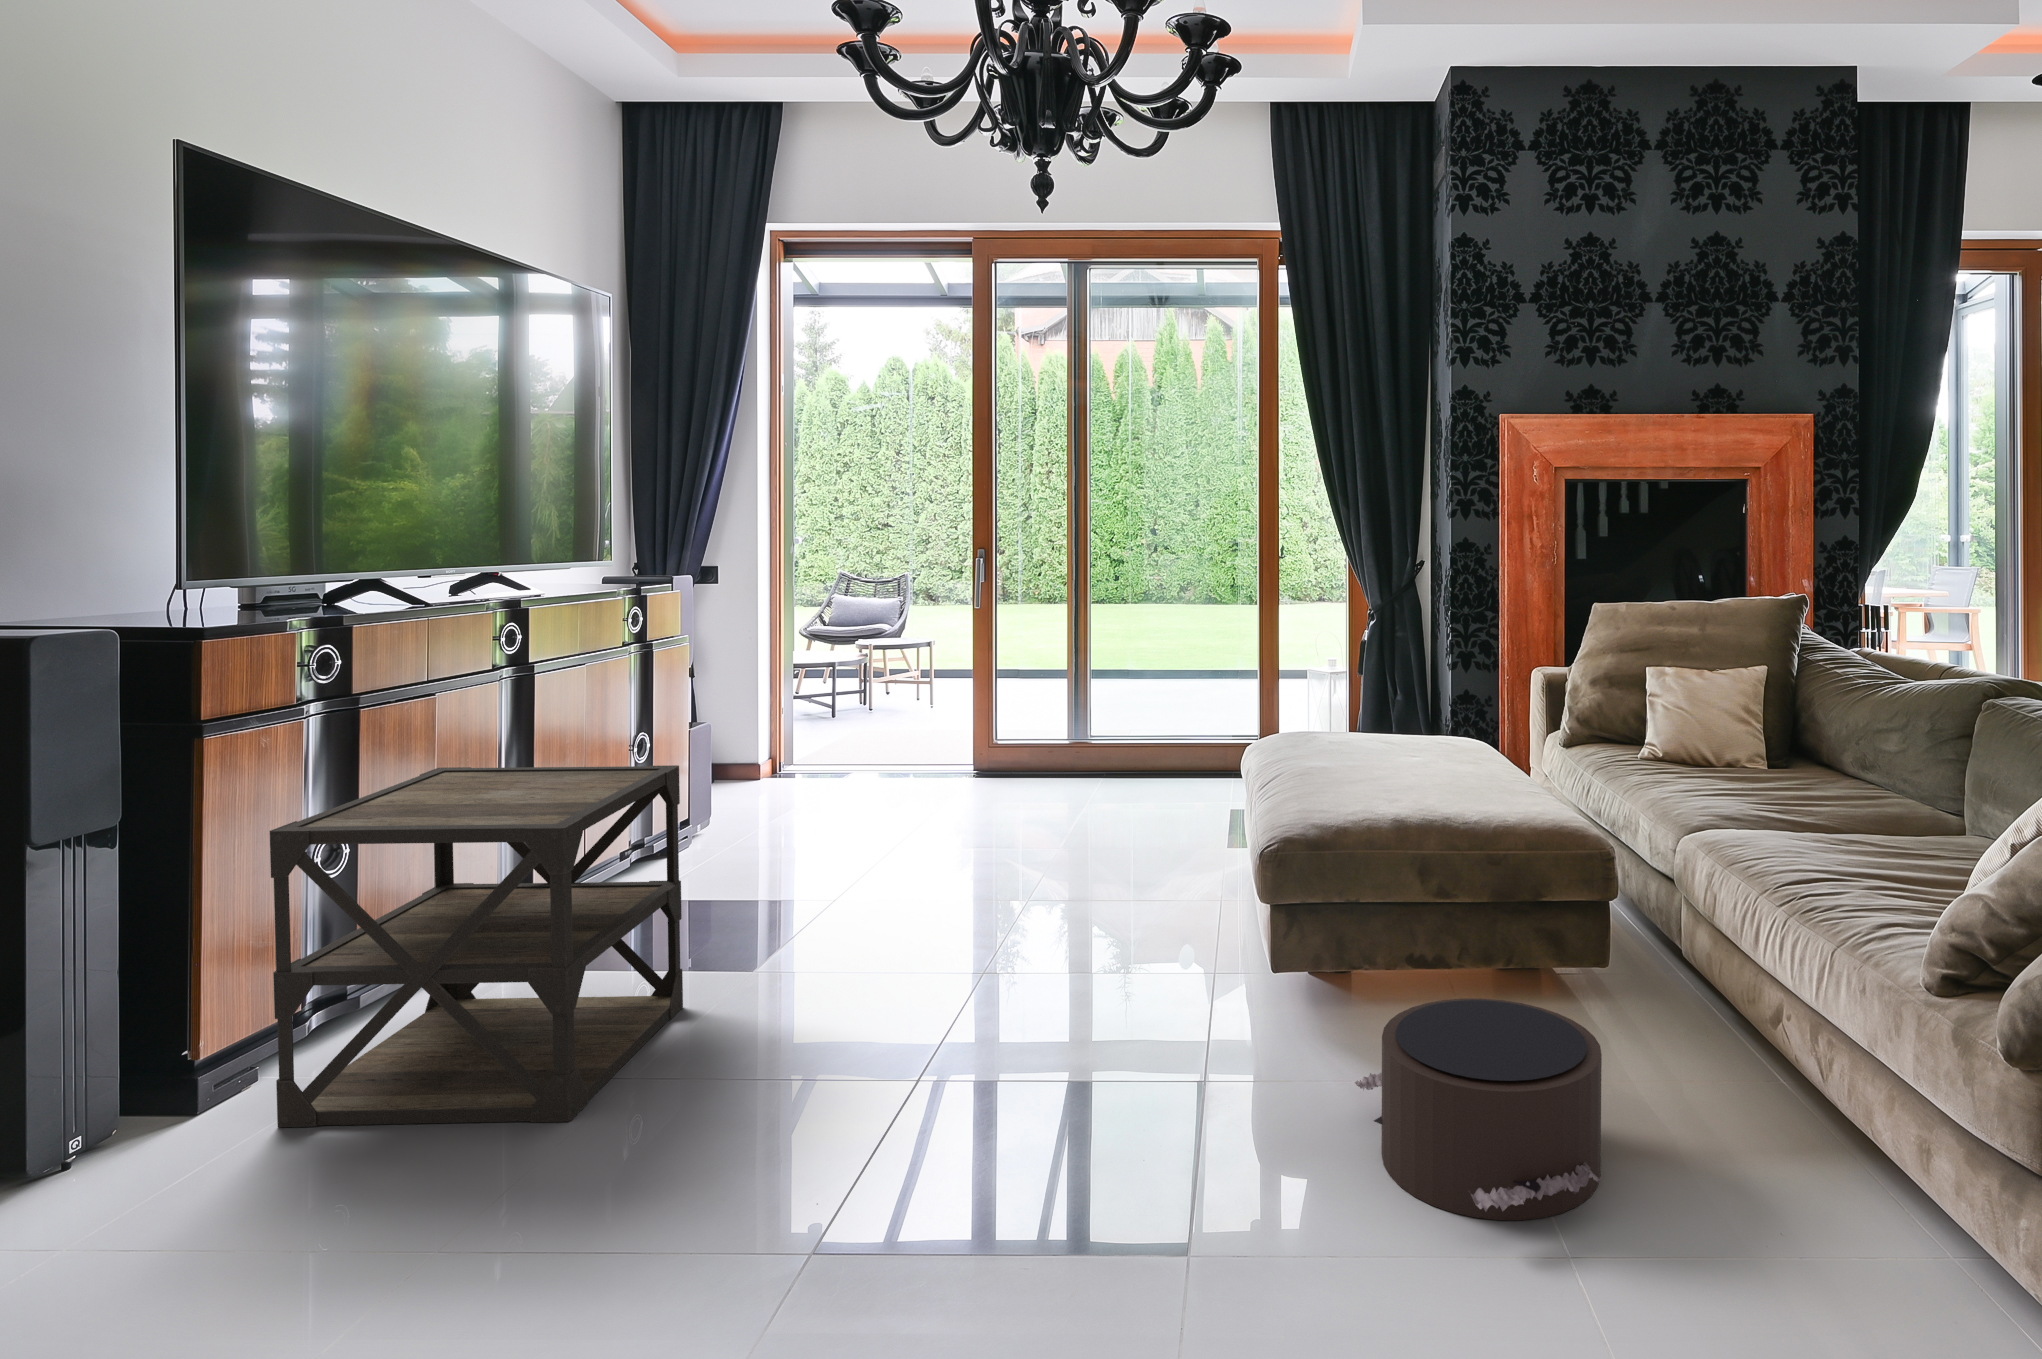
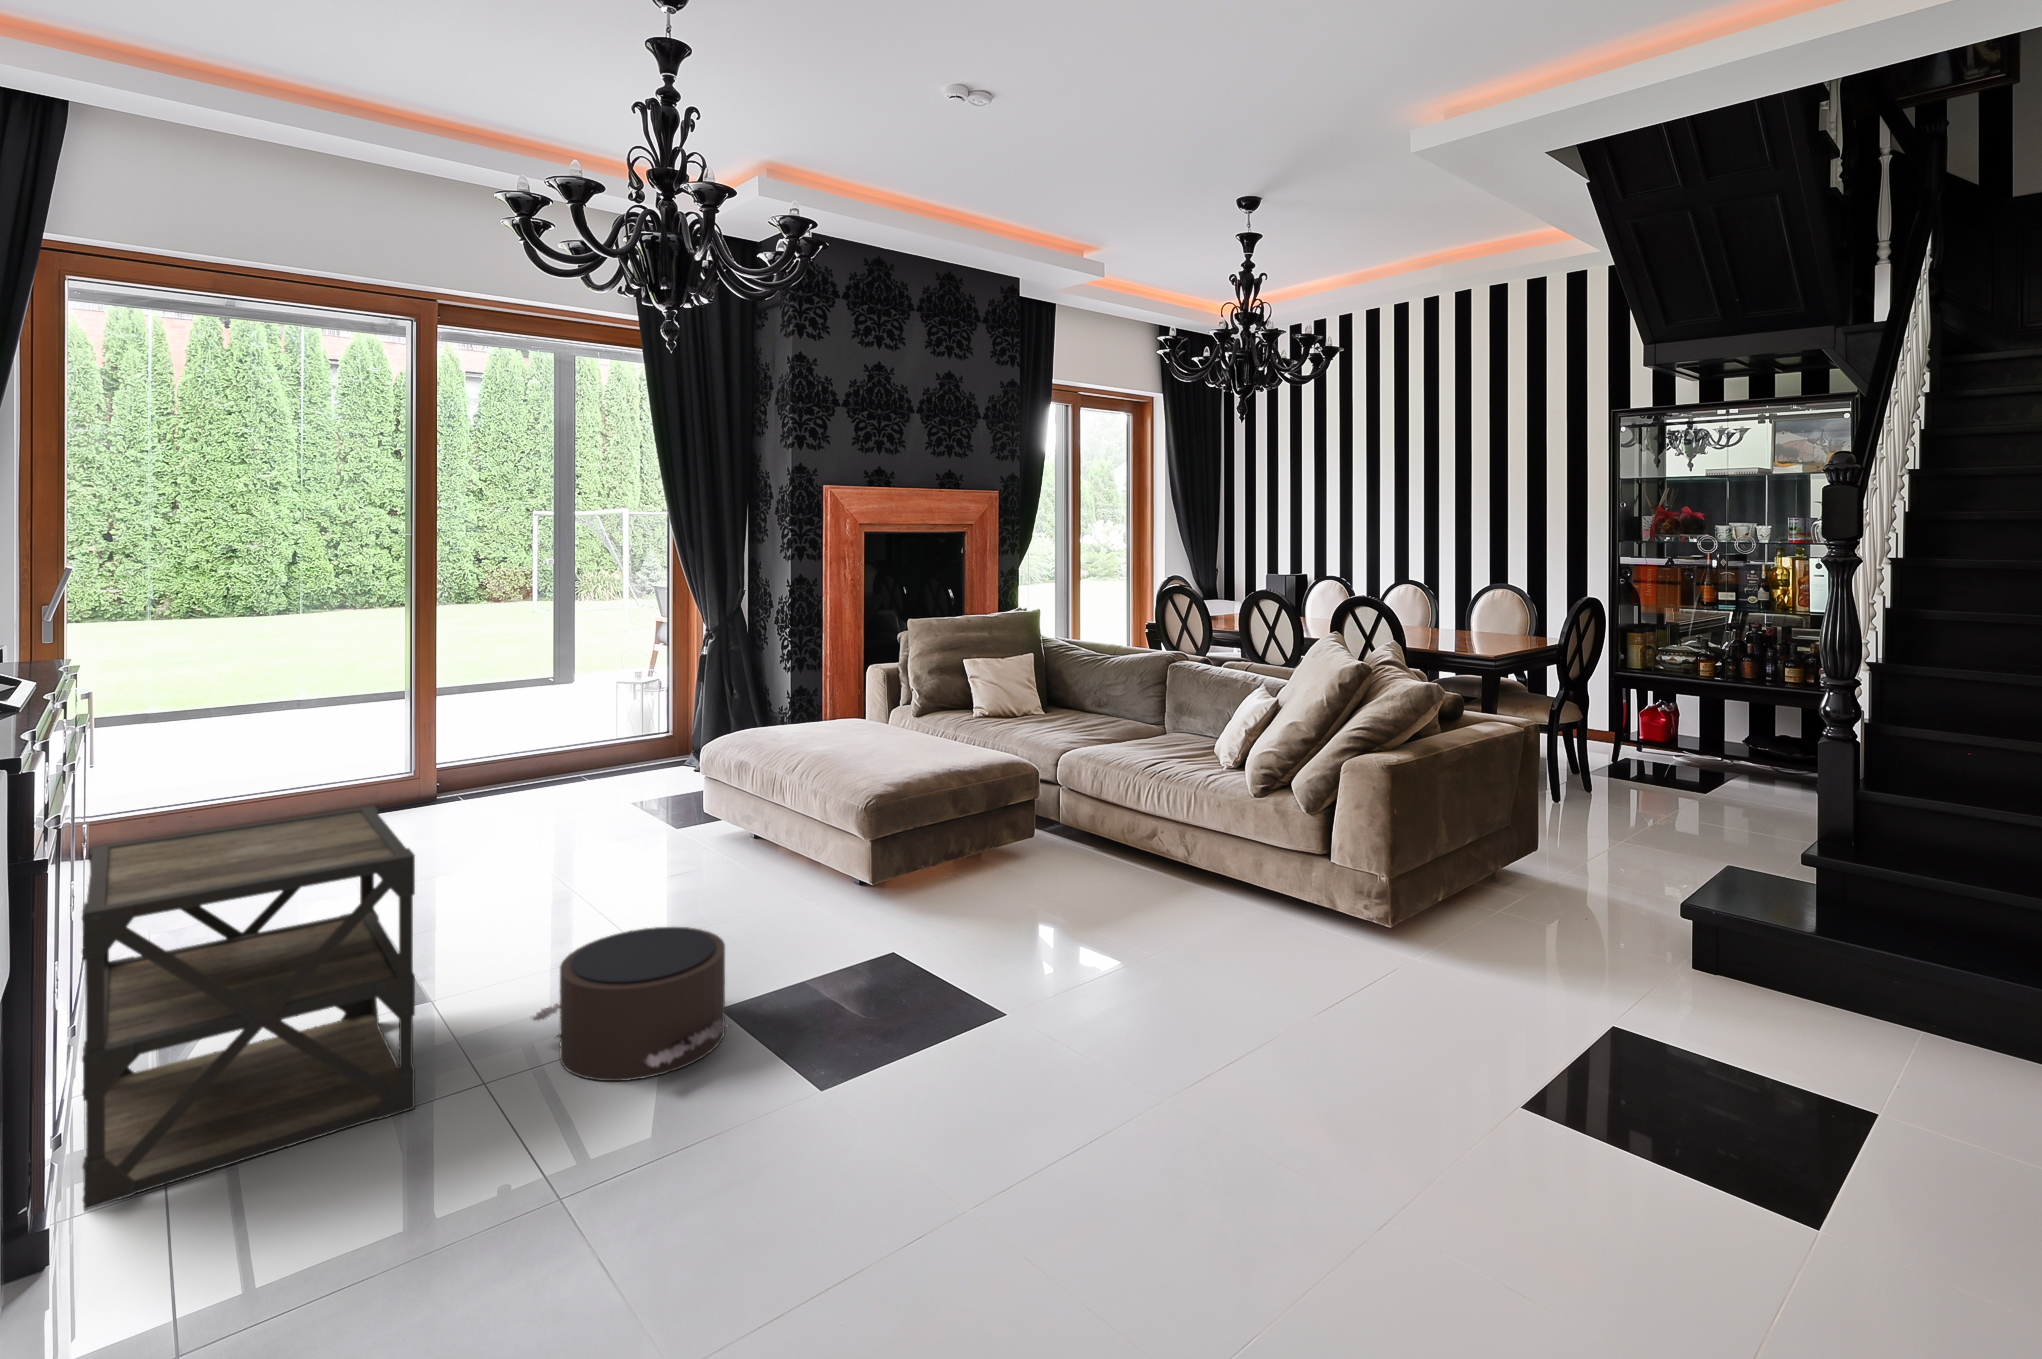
pouf: present [1355,998,1602,1220] -> present [530,927,728,1081]

